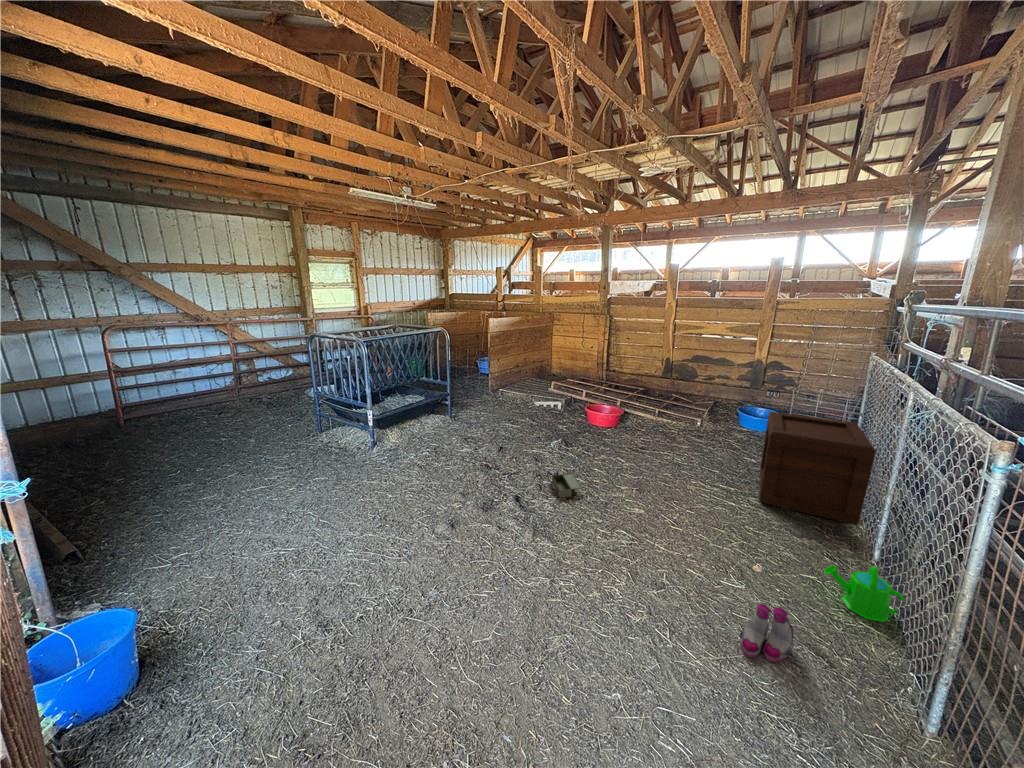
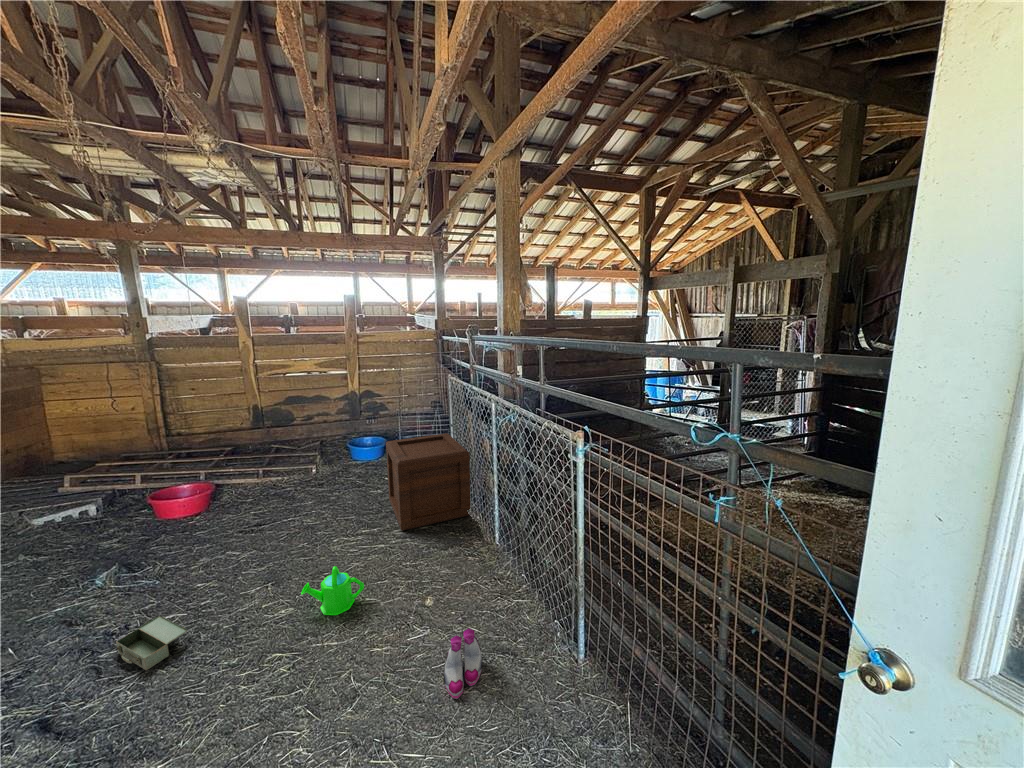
watering can: present [824,565,904,622] -> present [301,566,364,615]

